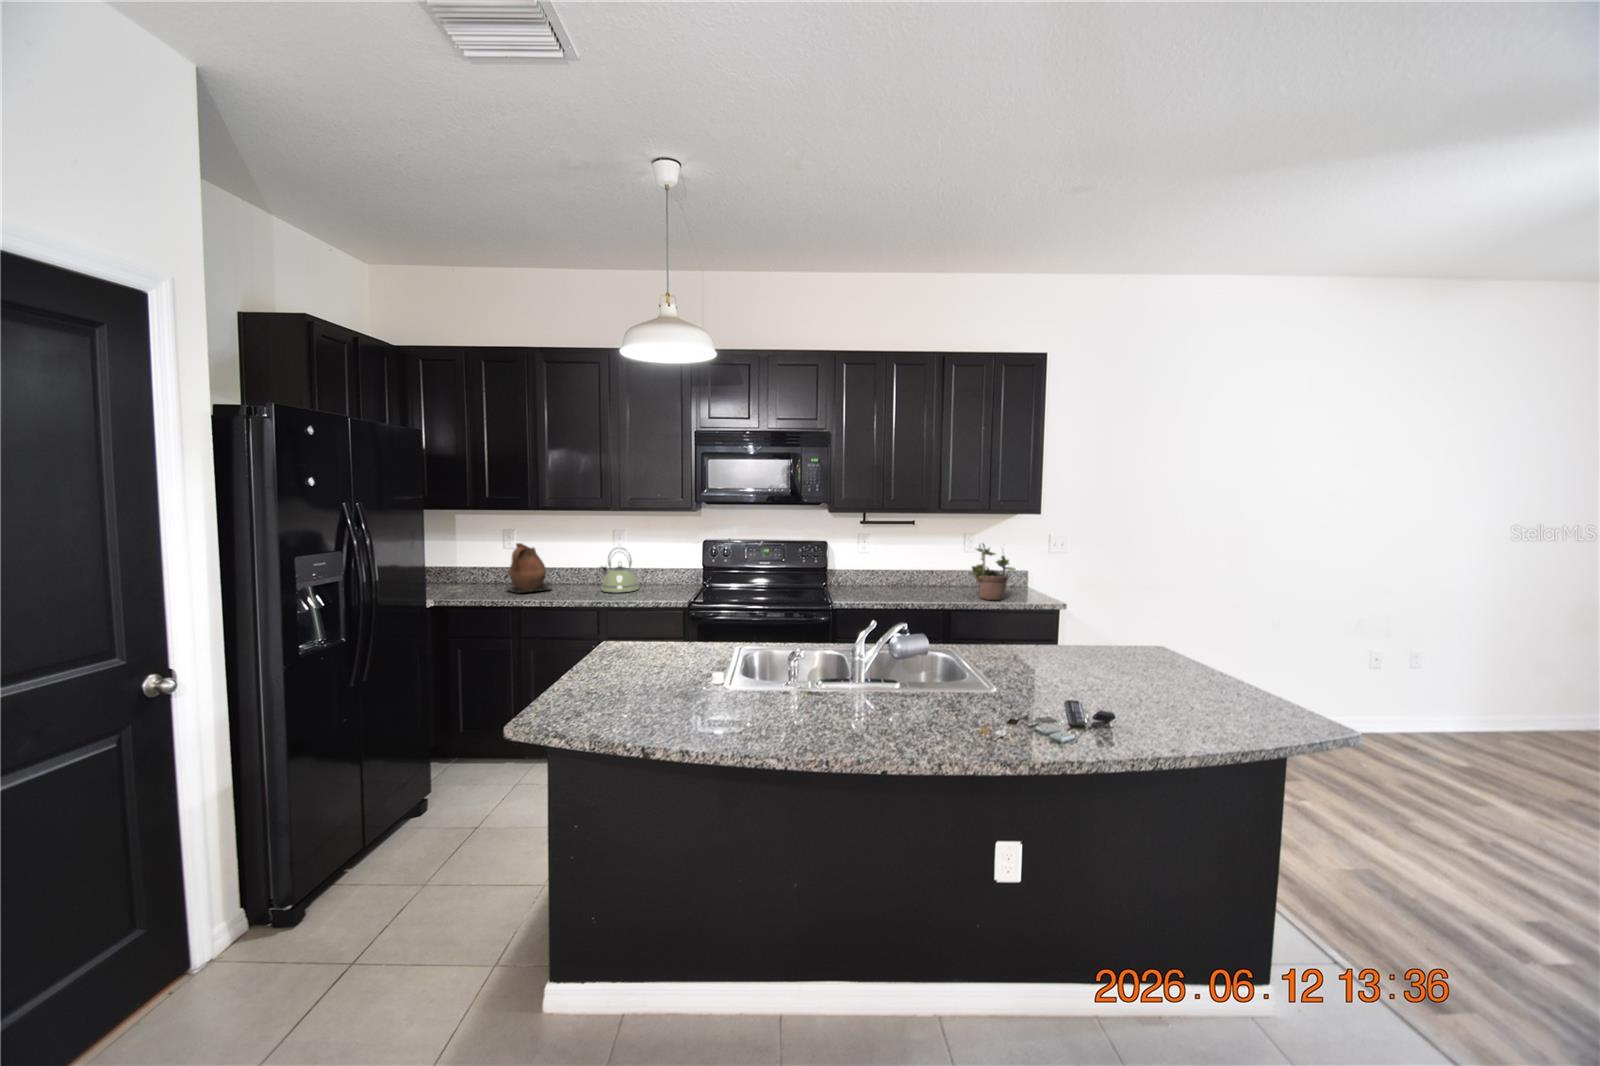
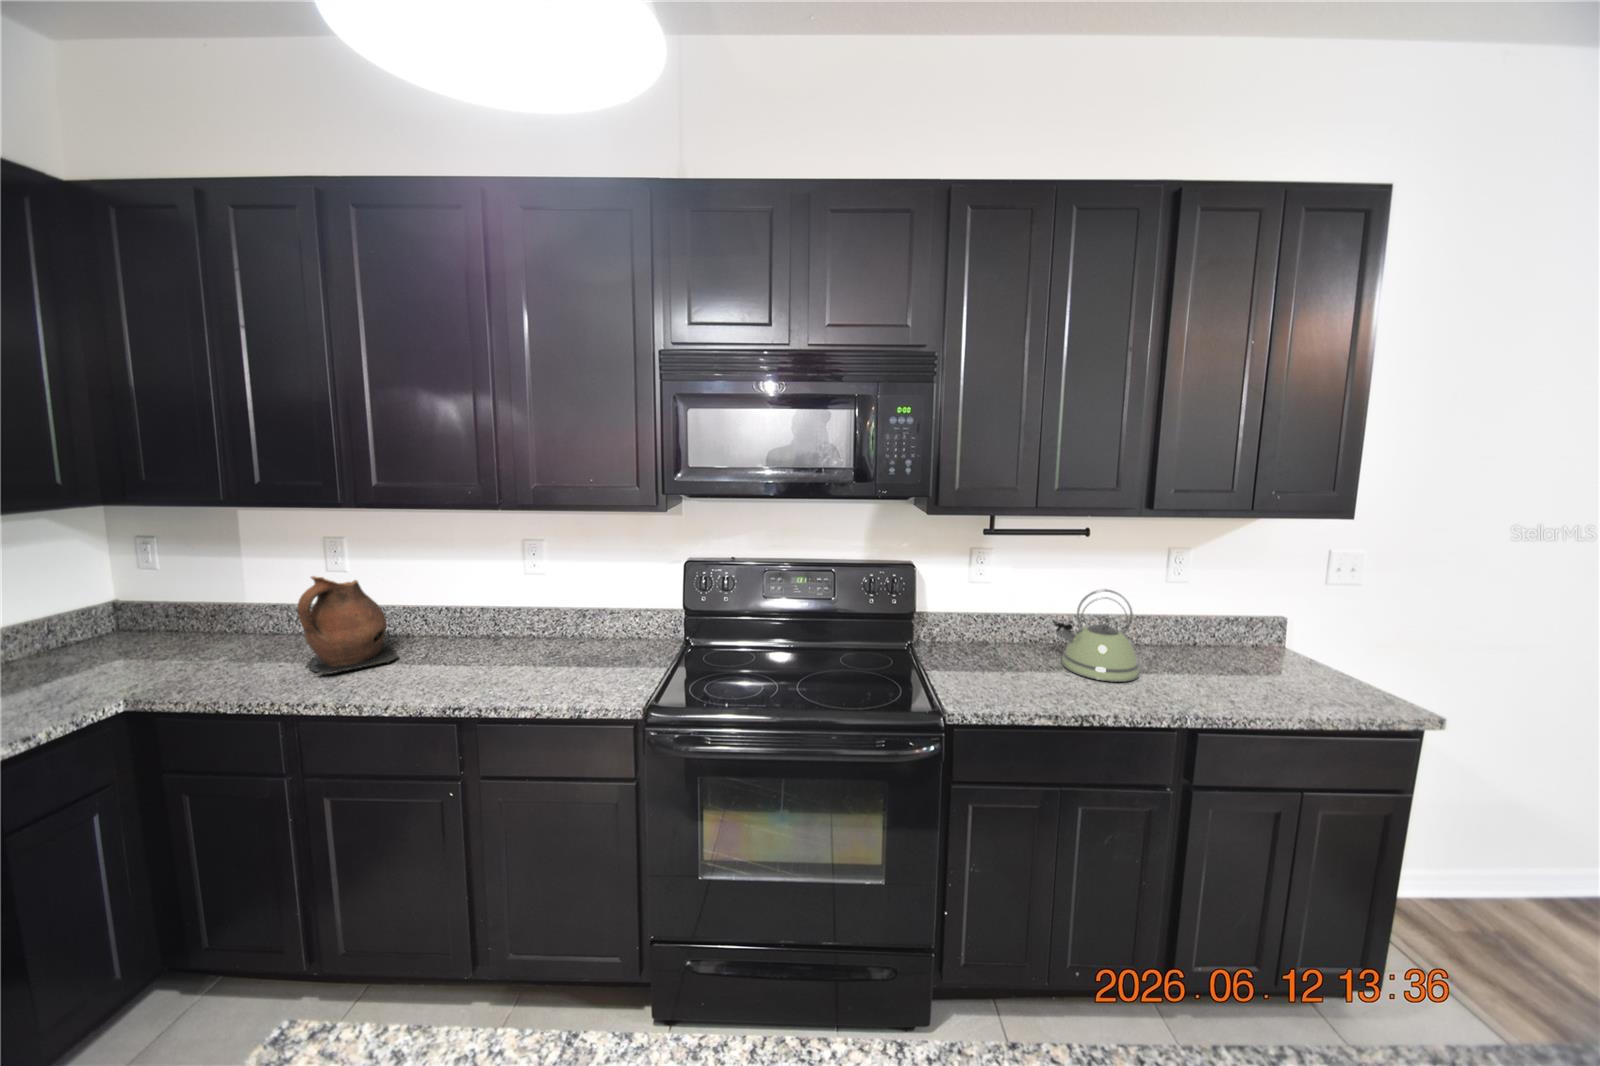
potted plant: present [970,544,1015,600] -> none [1206,571,1313,696]
kettle: present [600,553,639,593] -> present [1054,589,1140,682]

